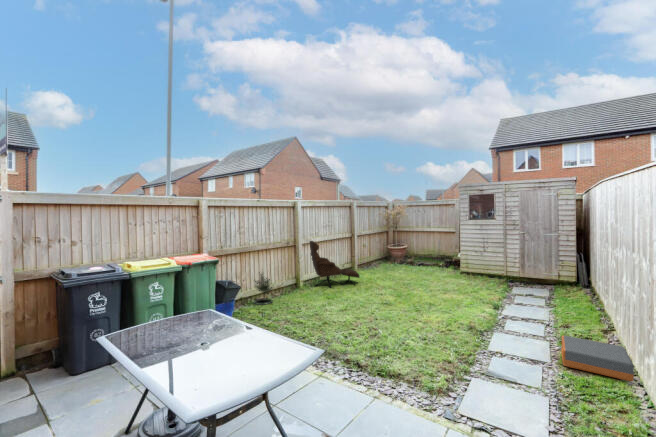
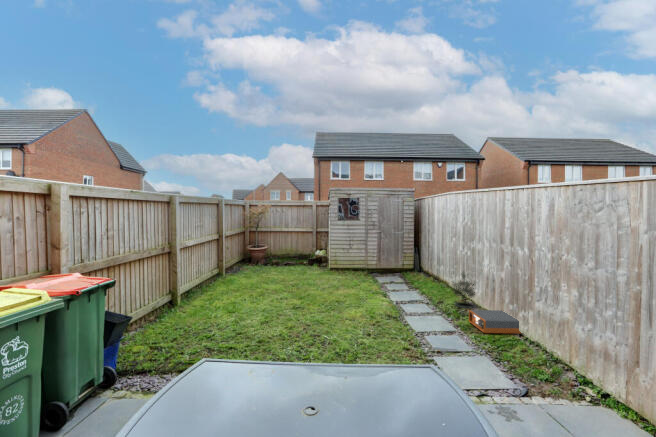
lounge chair: present [310,241,359,288] -> none [184,246,249,305]
potted tree: present [254,272,273,305] -> present [453,274,475,308]

